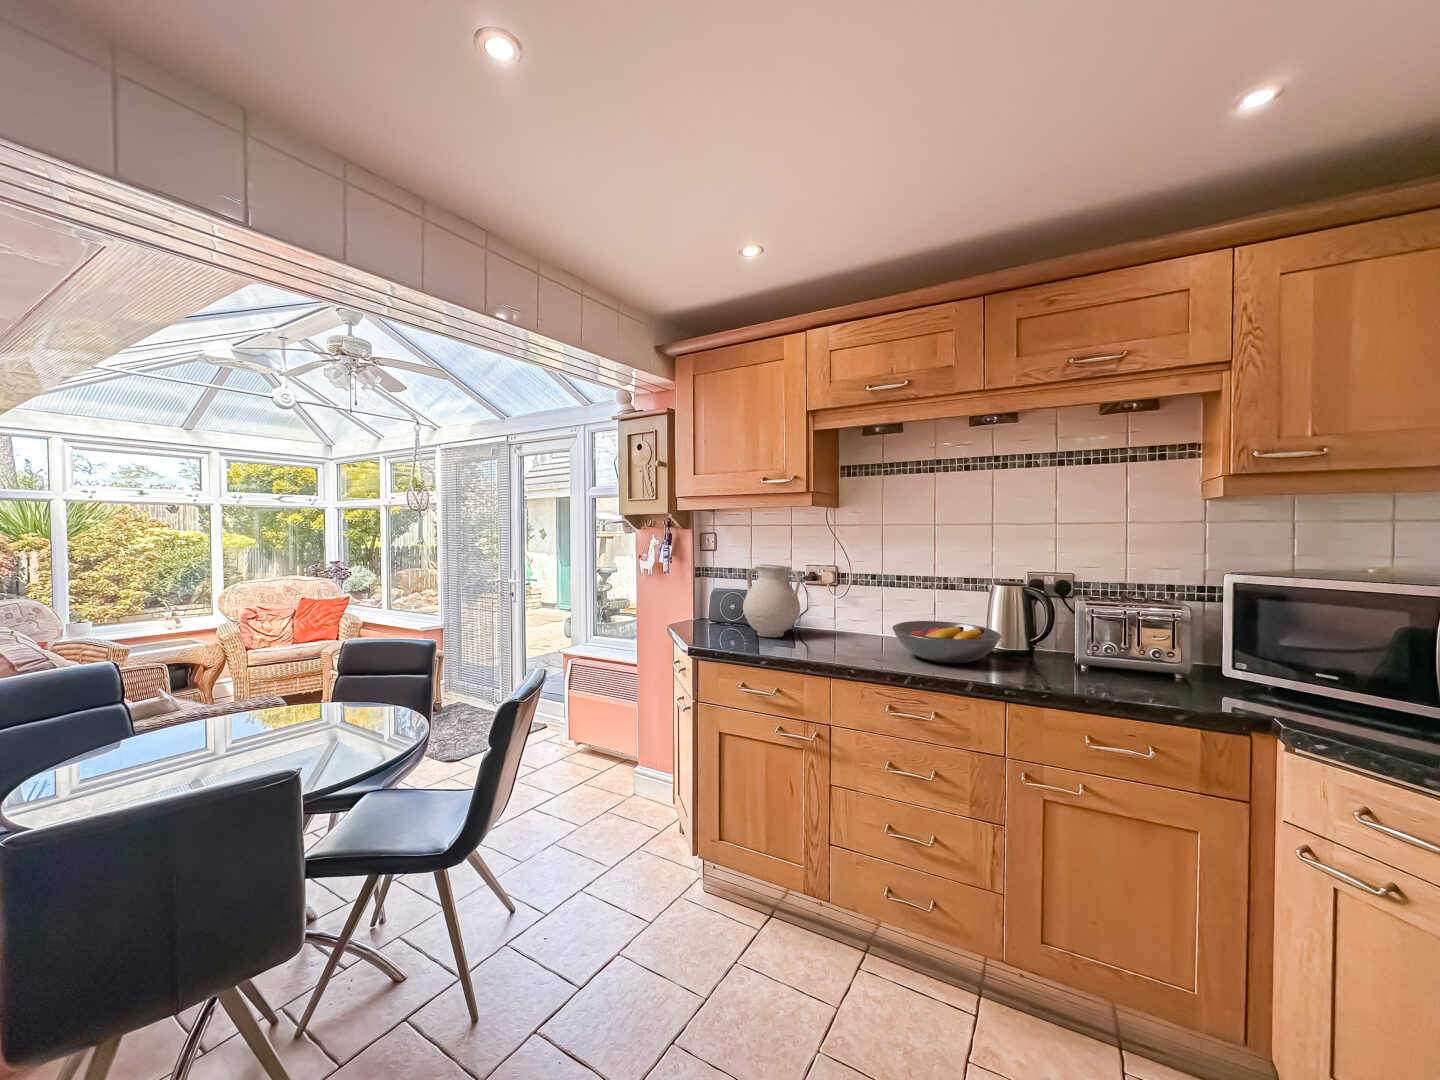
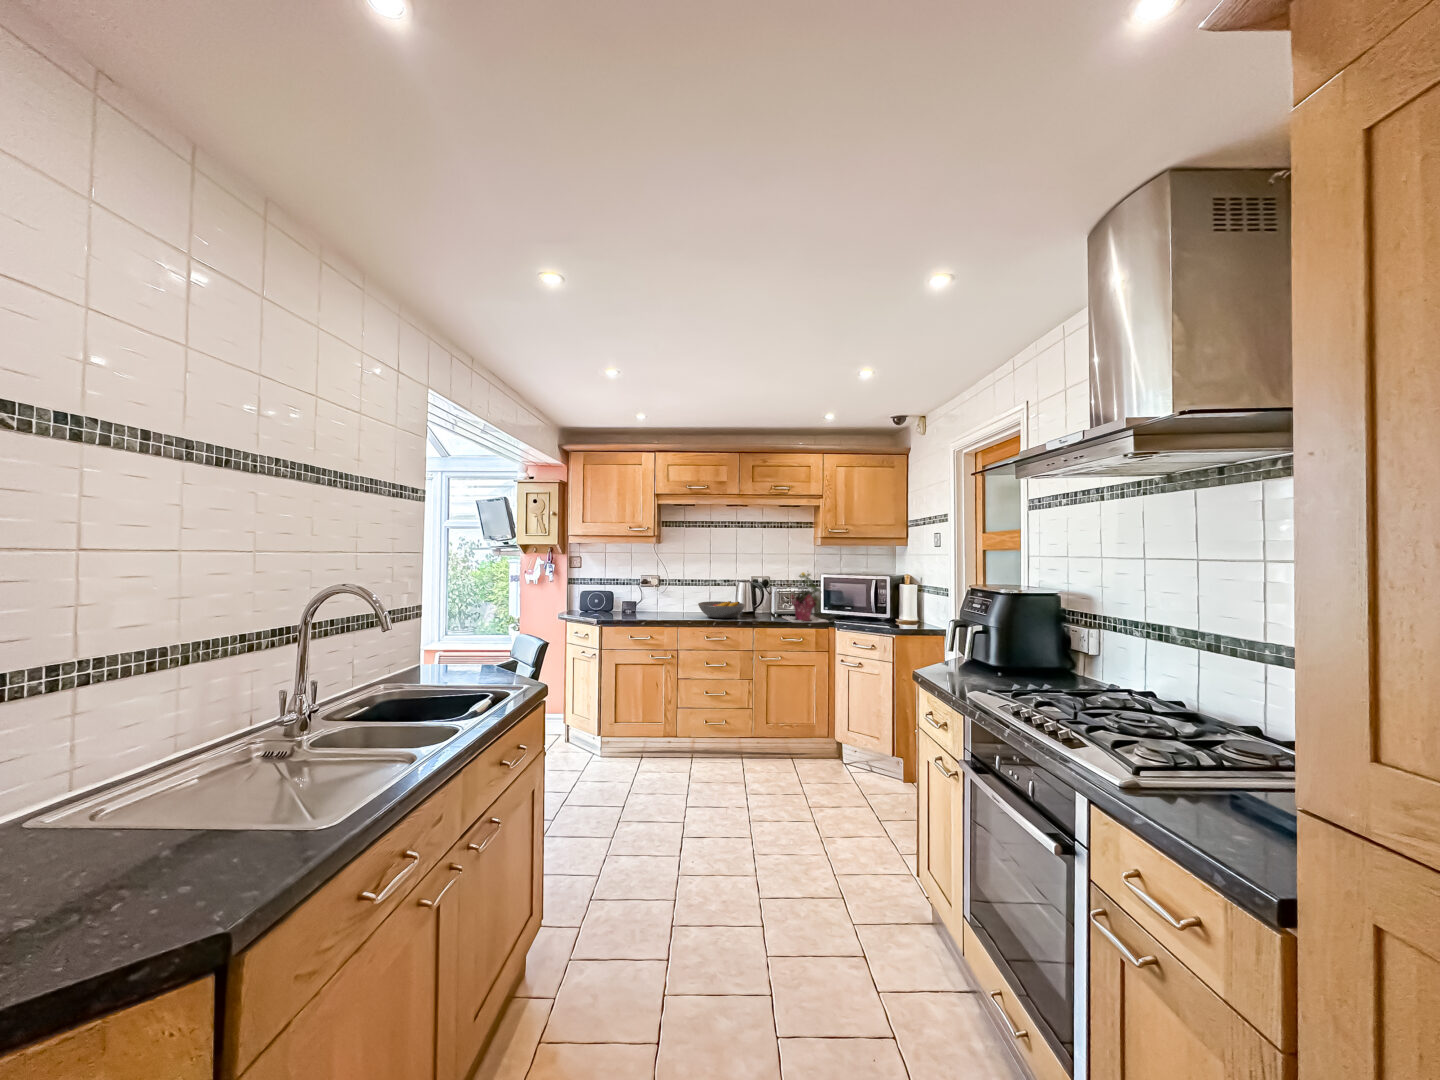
potted plant: none [1100,563,1258,712] -> present [783,572,828,622]
vase: present [743,564,800,637] -> none [611,575,645,616]

